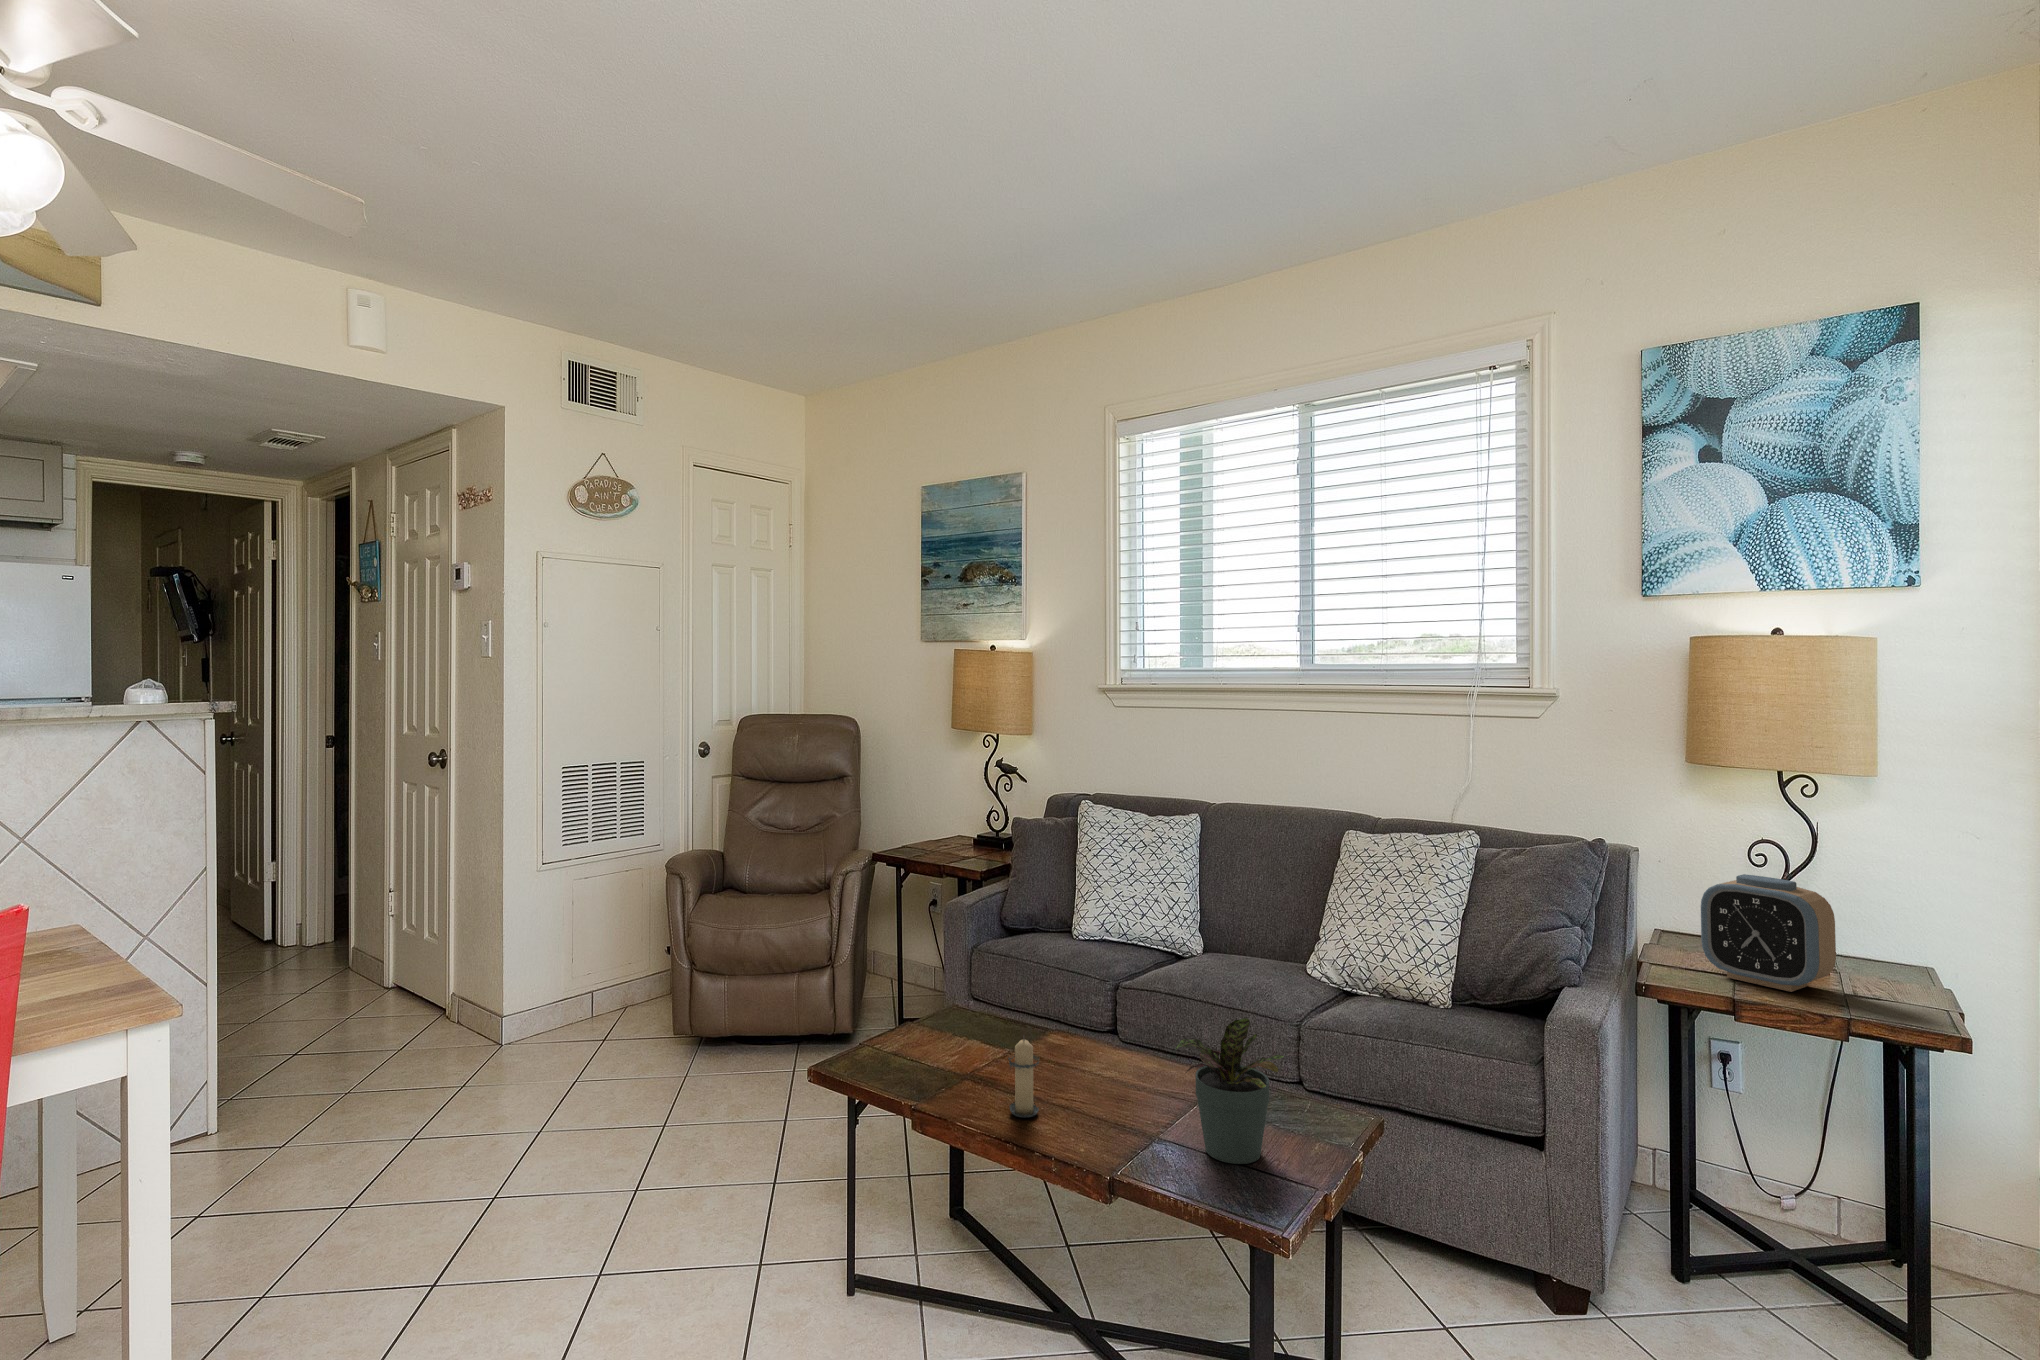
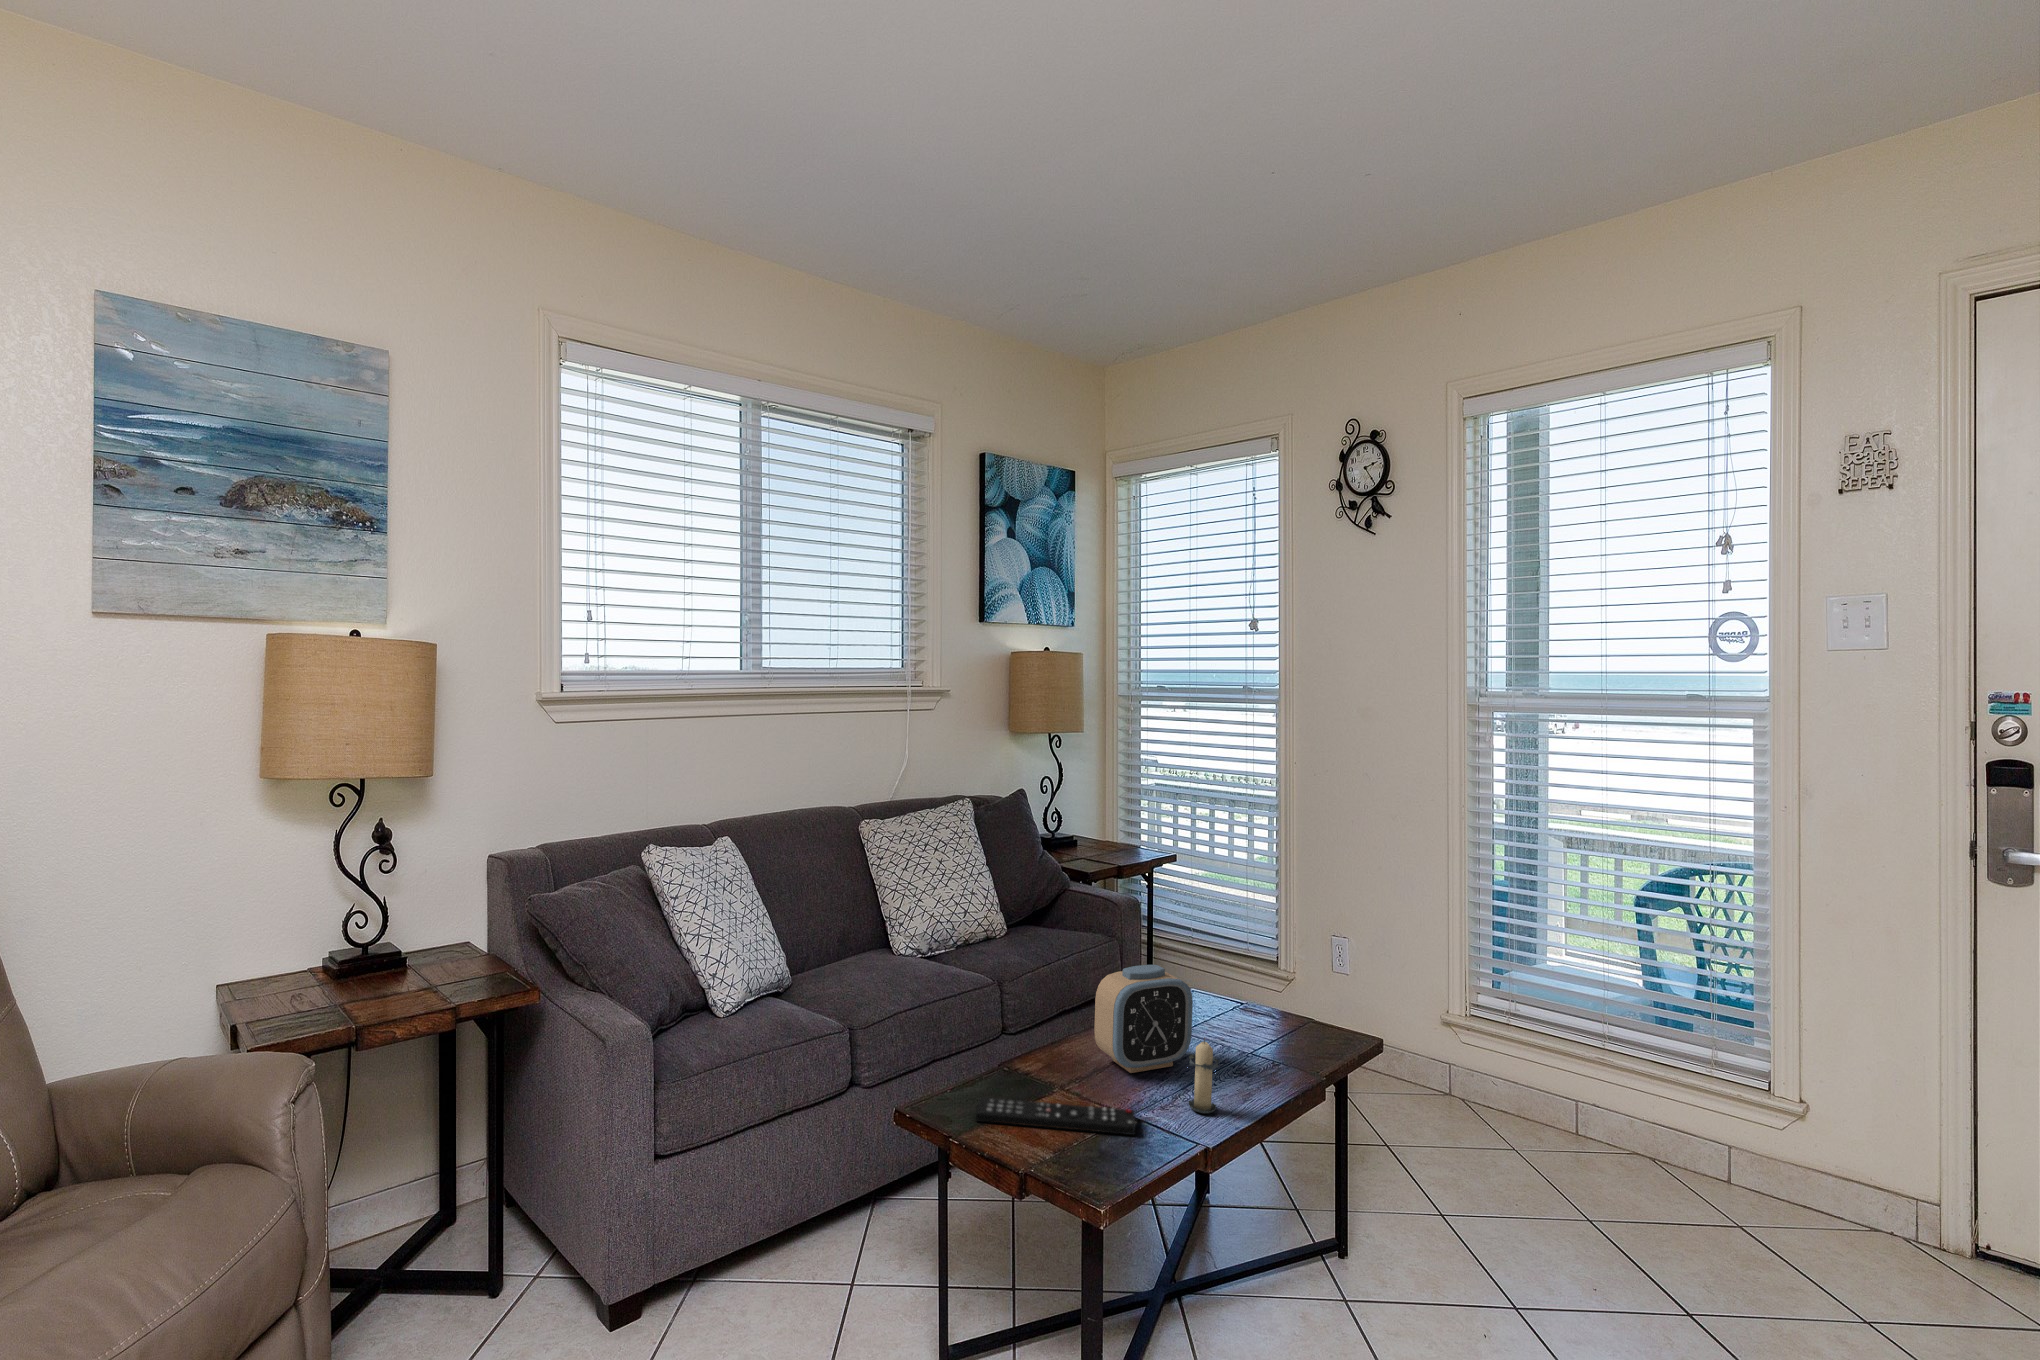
alarm clock: present [1701,874,1836,992] -> present [1094,965,1193,1073]
potted plant: present [1176,1018,1284,1164] -> none [1227,944,1304,1055]
remote control: none [951,1022,988,1083] -> present [976,1097,1136,1135]

